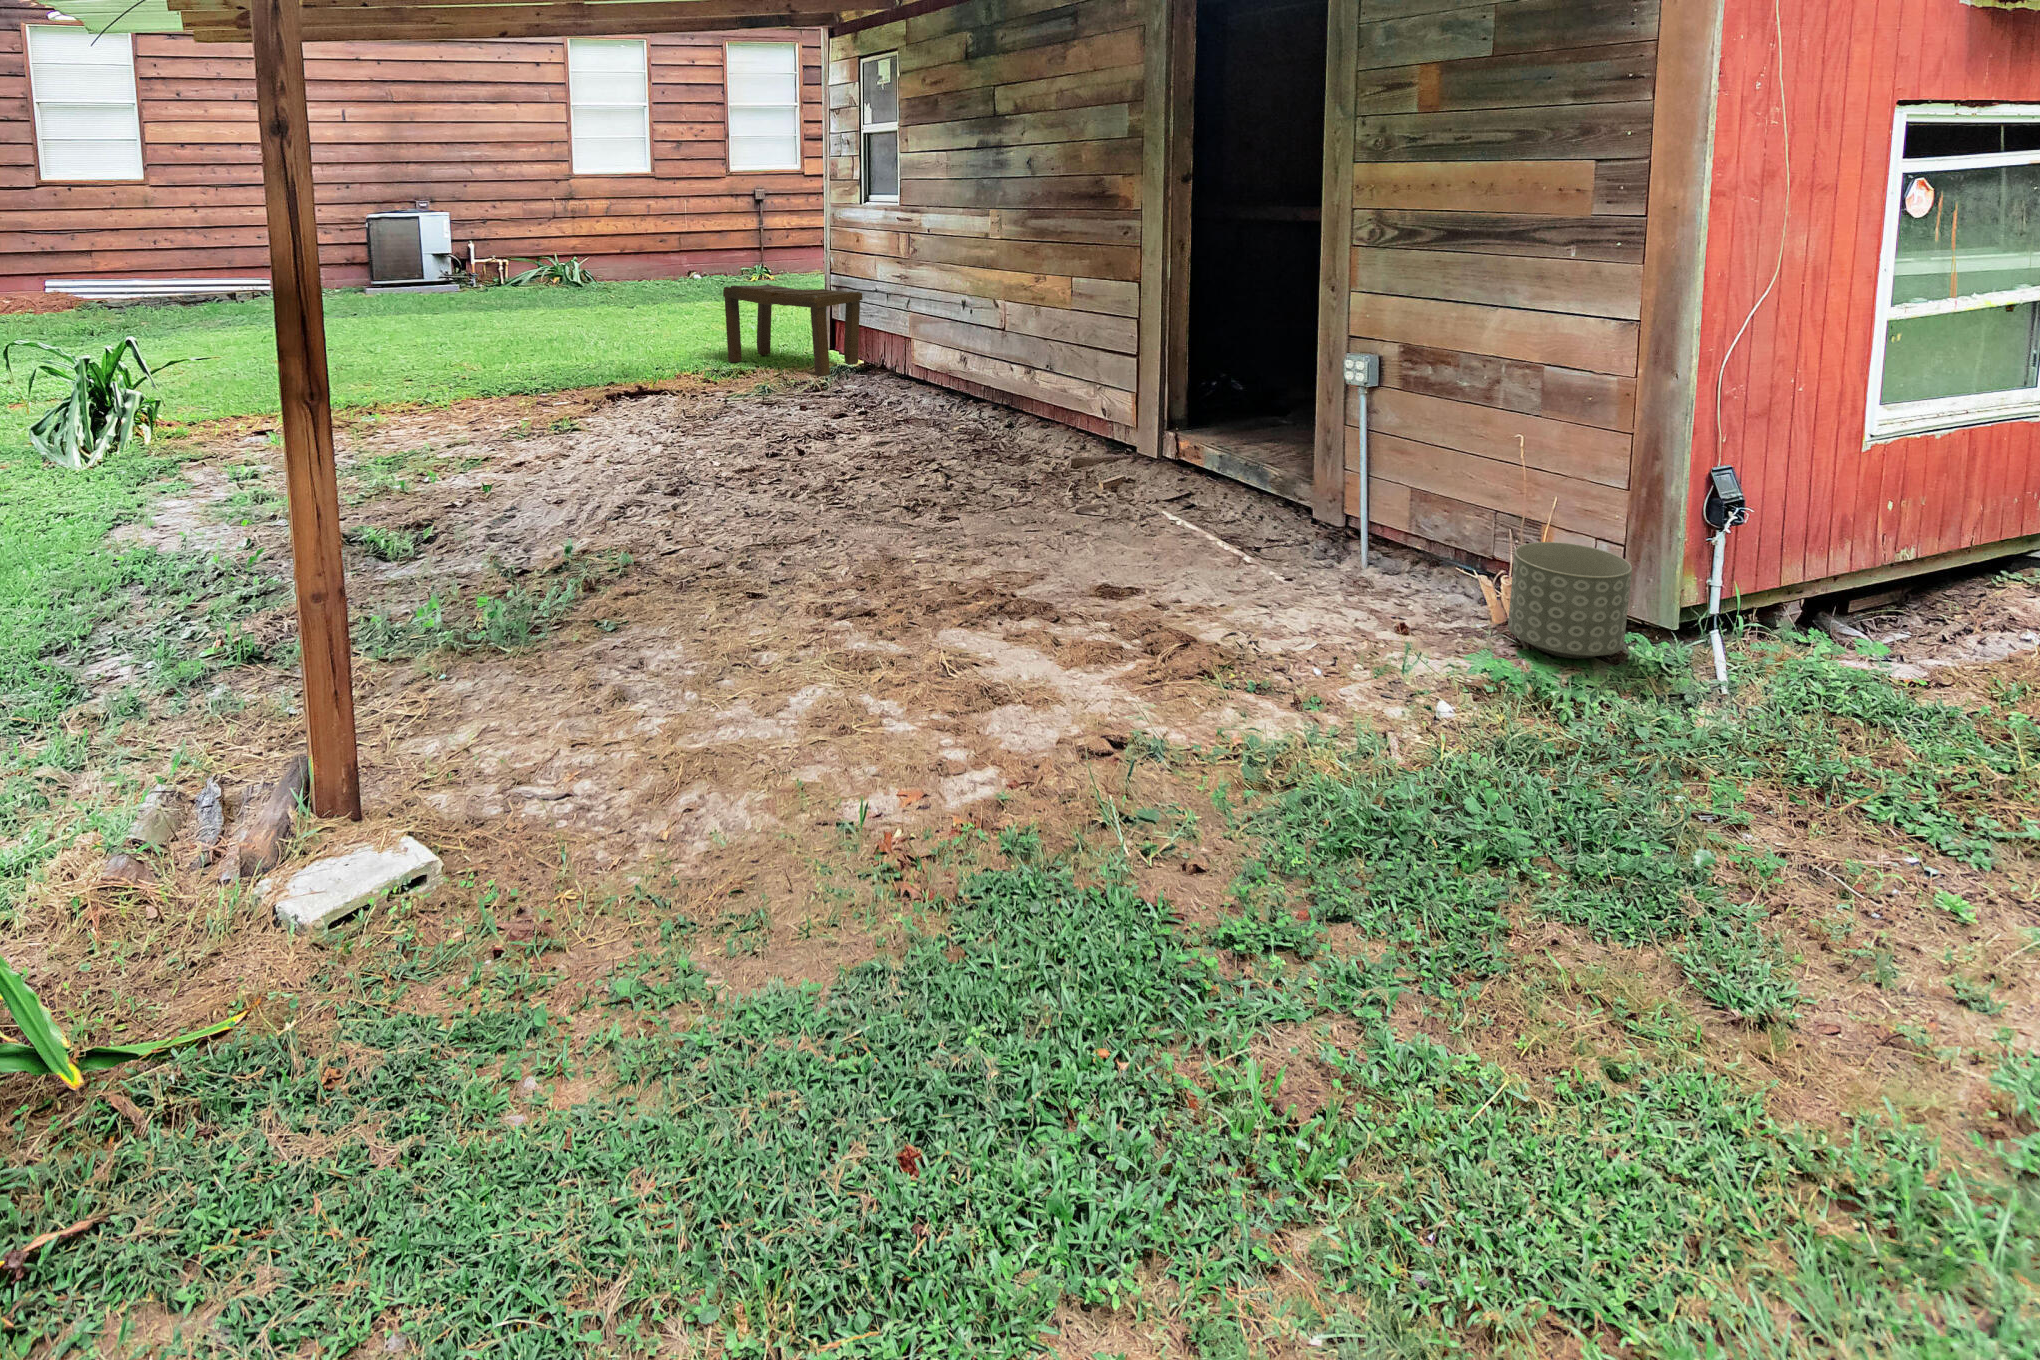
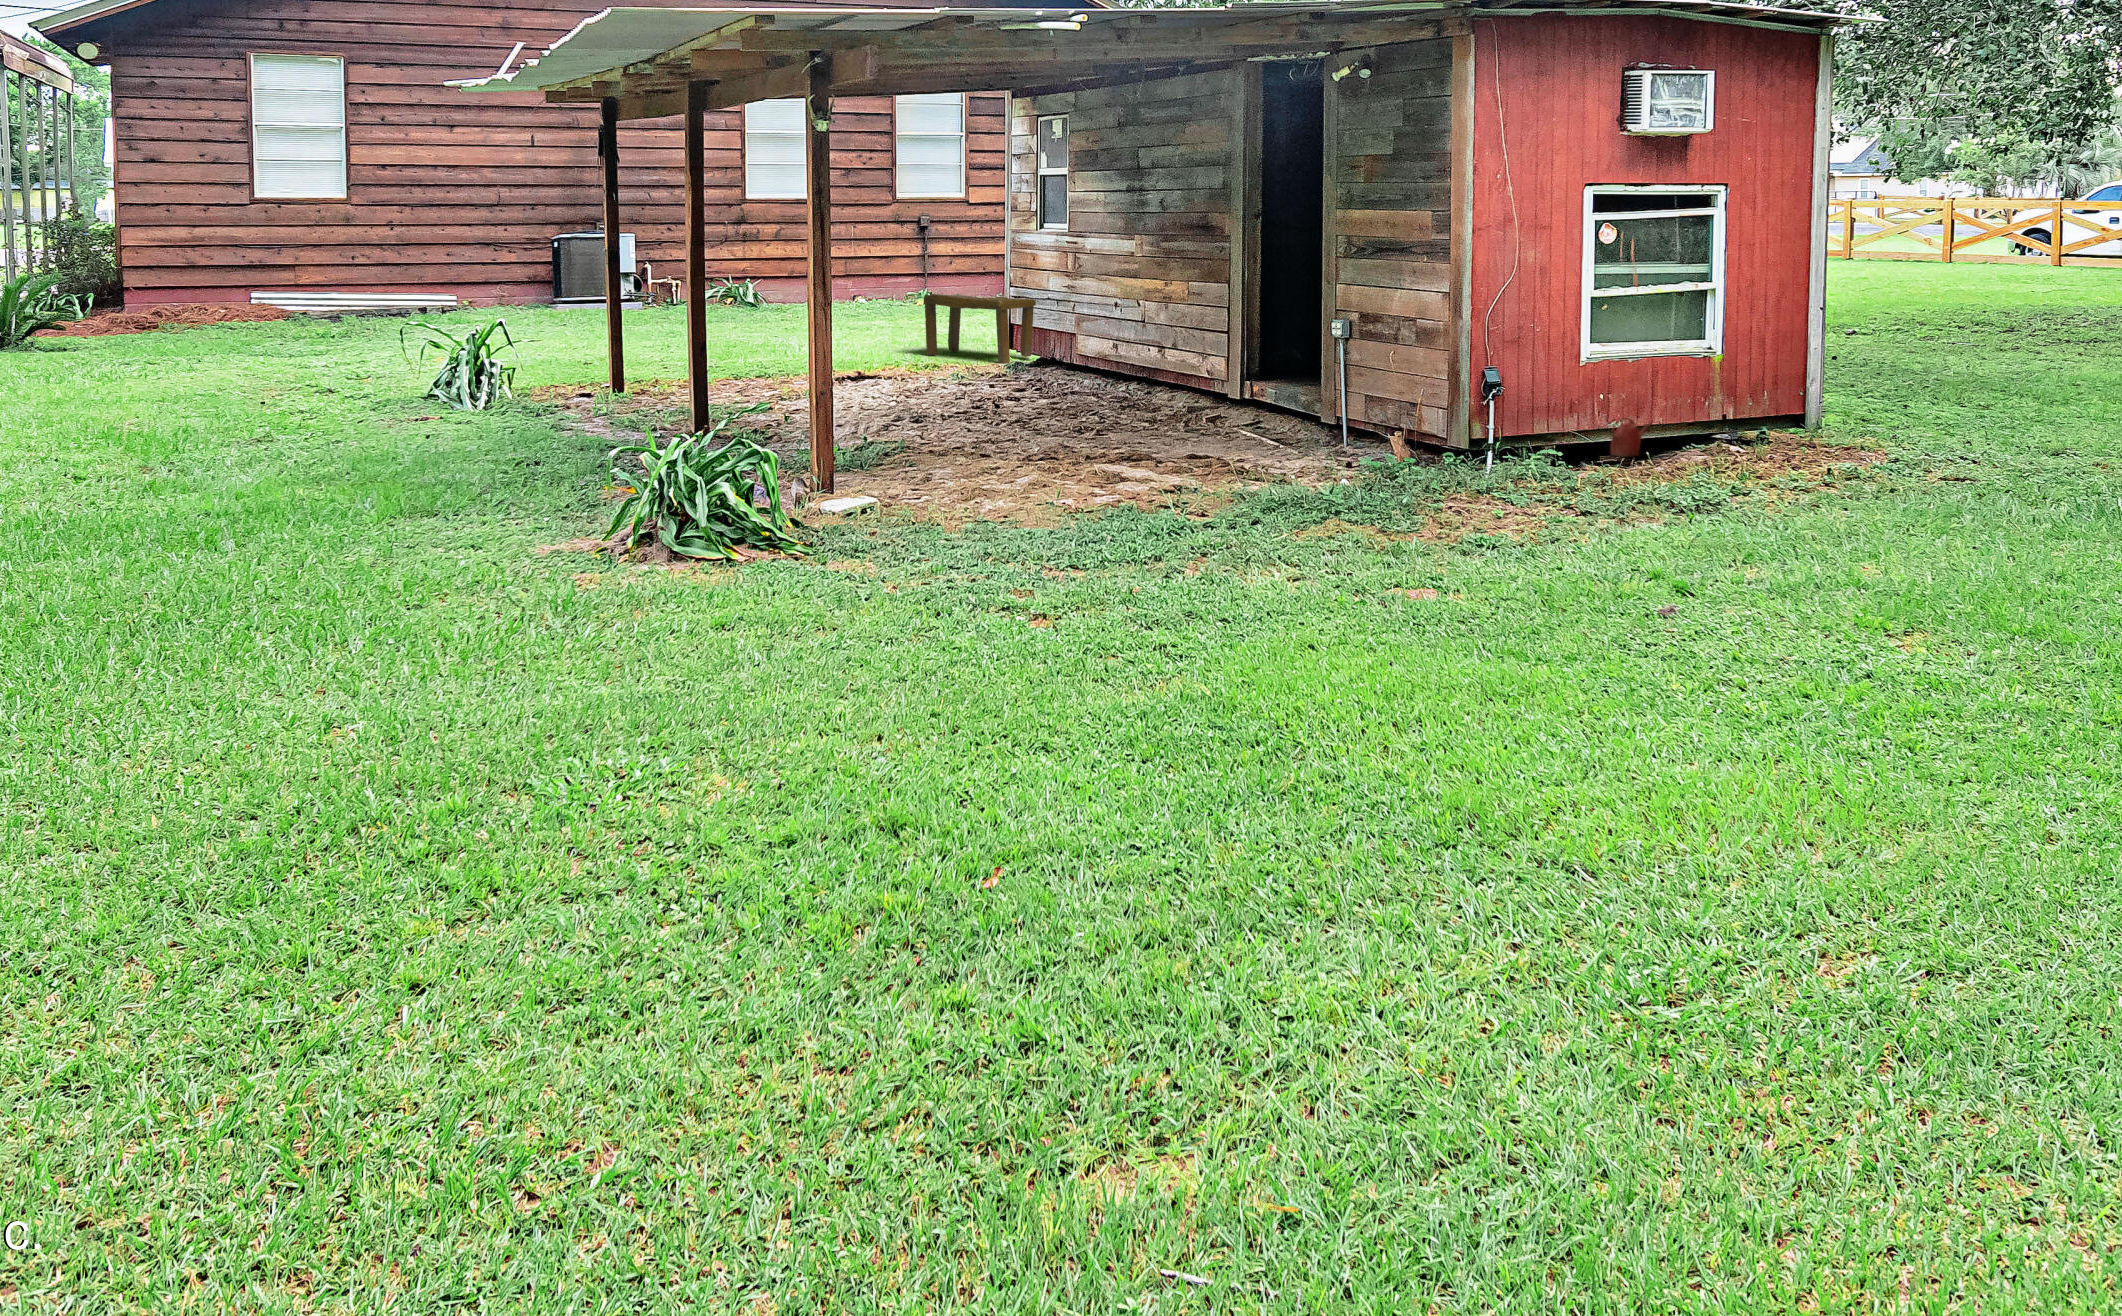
planter: present [1508,542,1632,659] -> none [1389,410,1443,465]
watering can: none [1913,547,1993,625] -> present [1611,417,1653,457]

